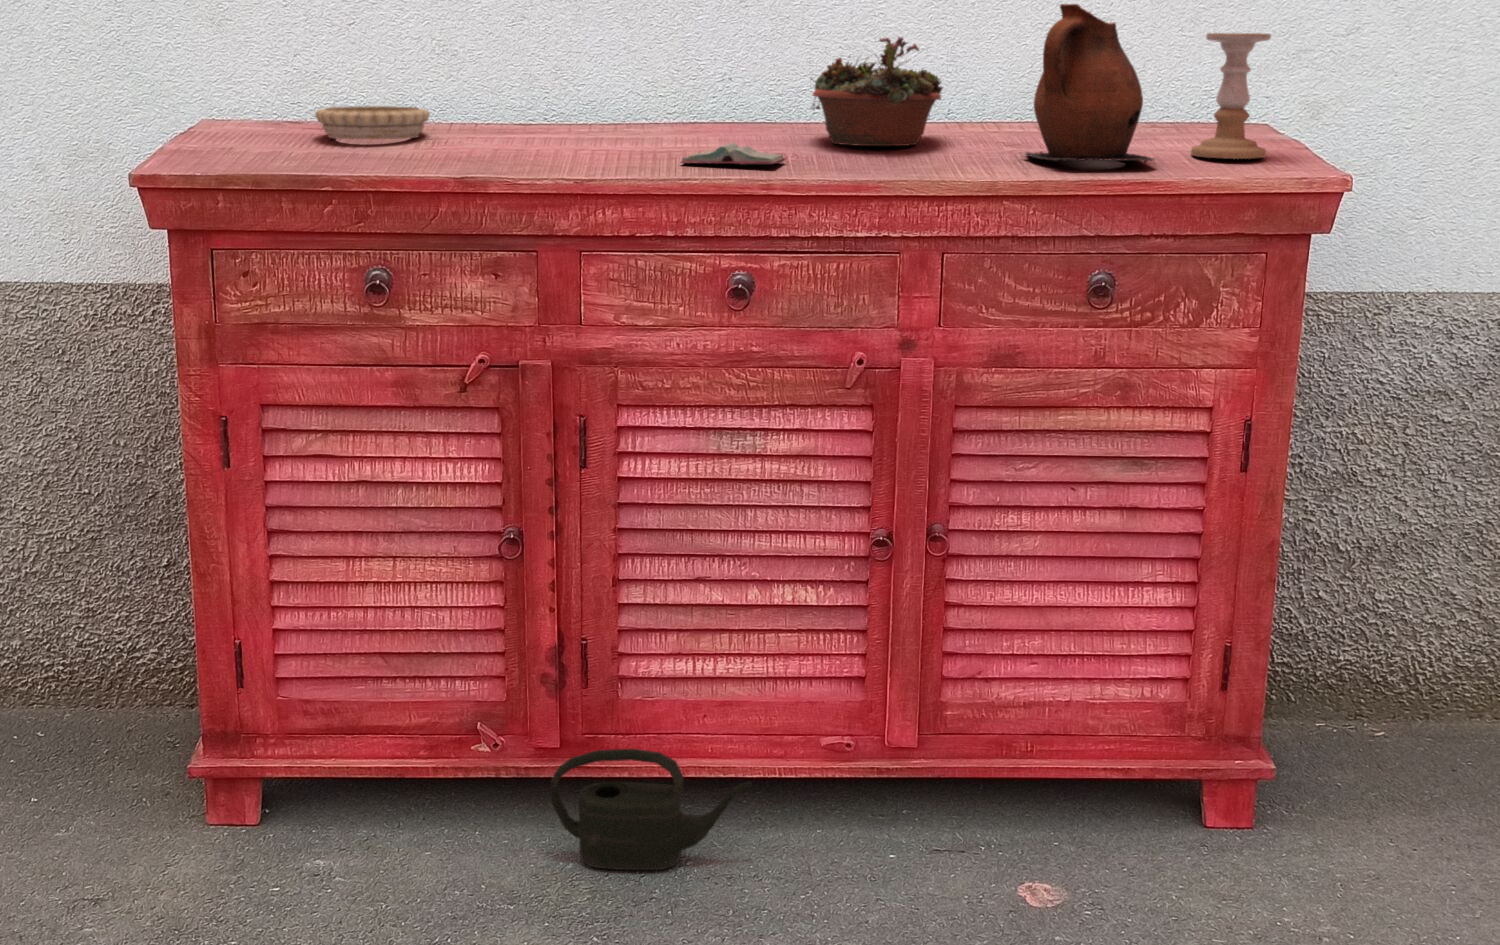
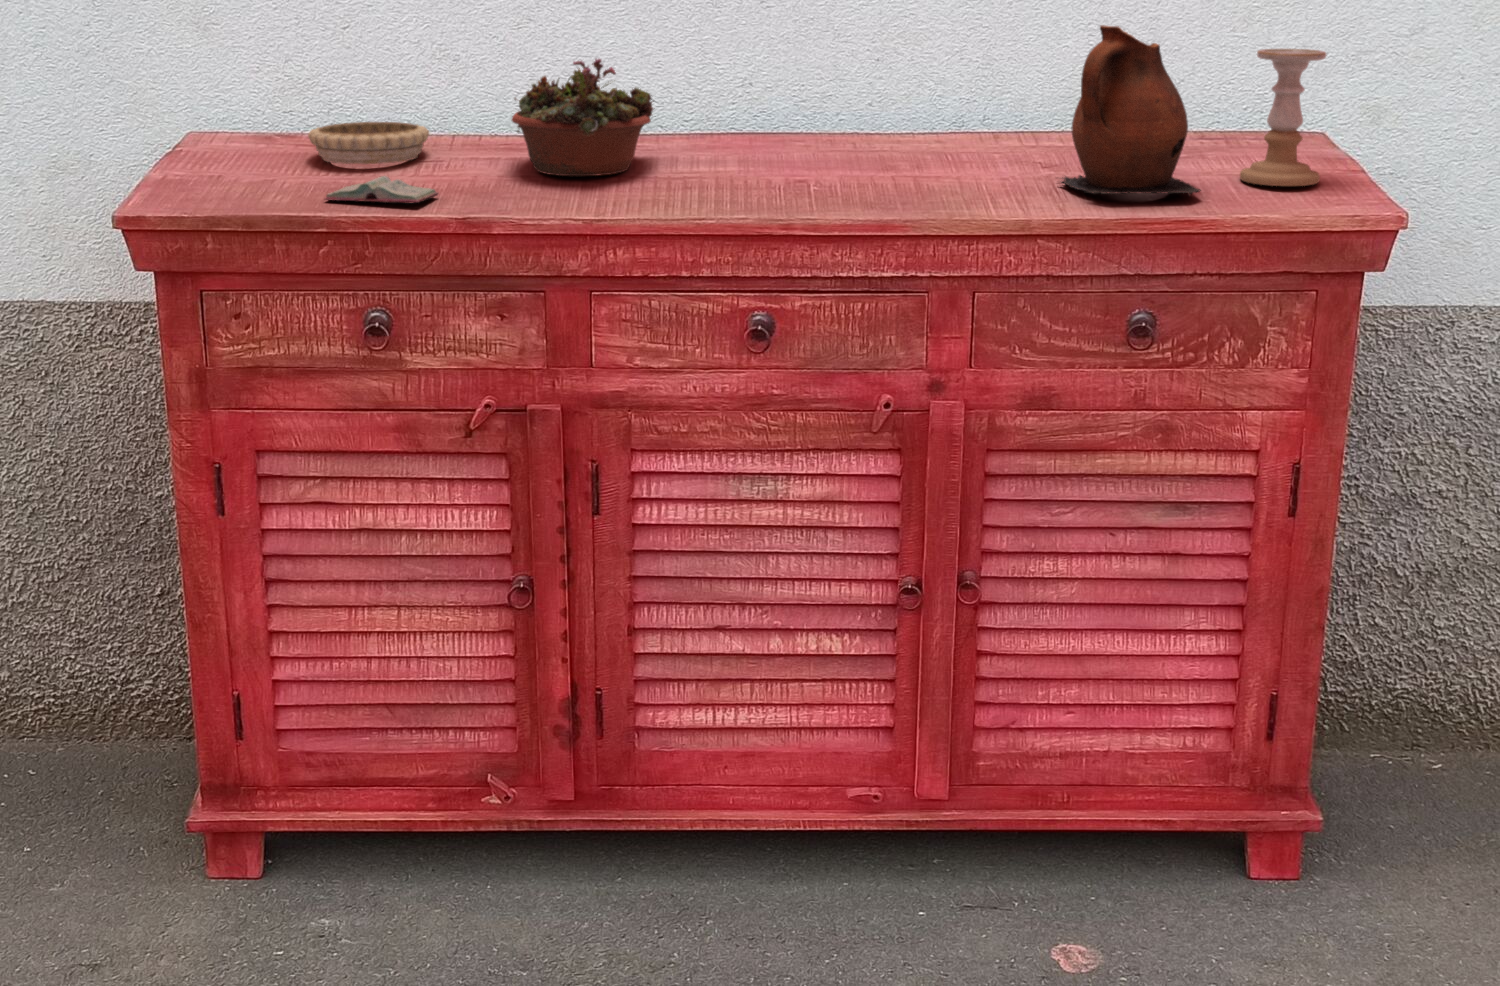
succulent planter: present [811,37,943,146] -> present [512,59,653,176]
book: present [681,143,785,165] -> present [325,176,438,204]
watering can: present [550,749,752,870] -> none [565,803,774,927]

